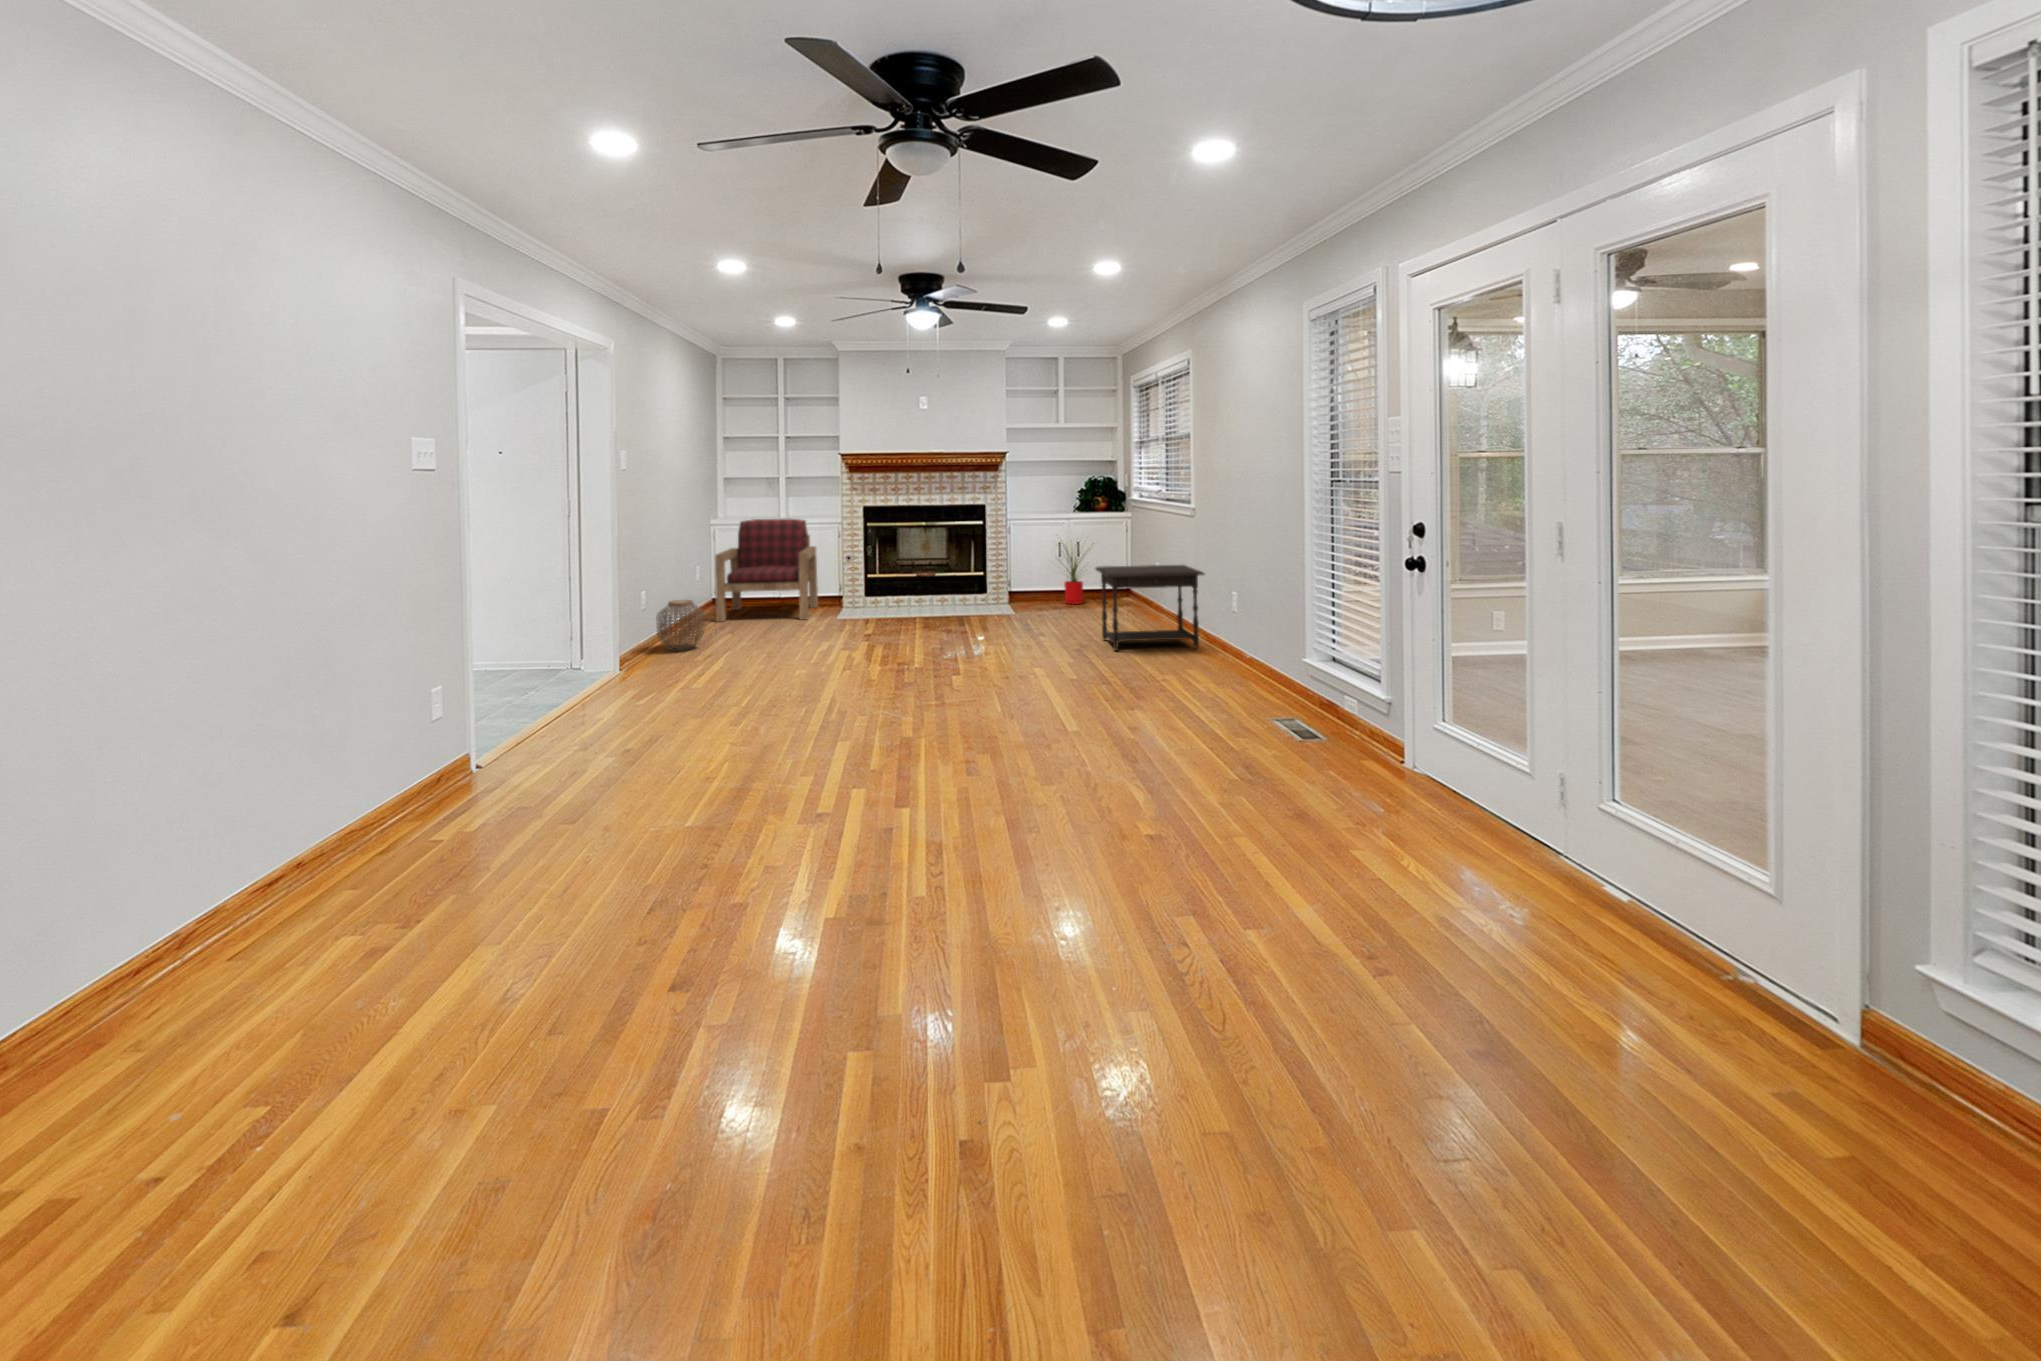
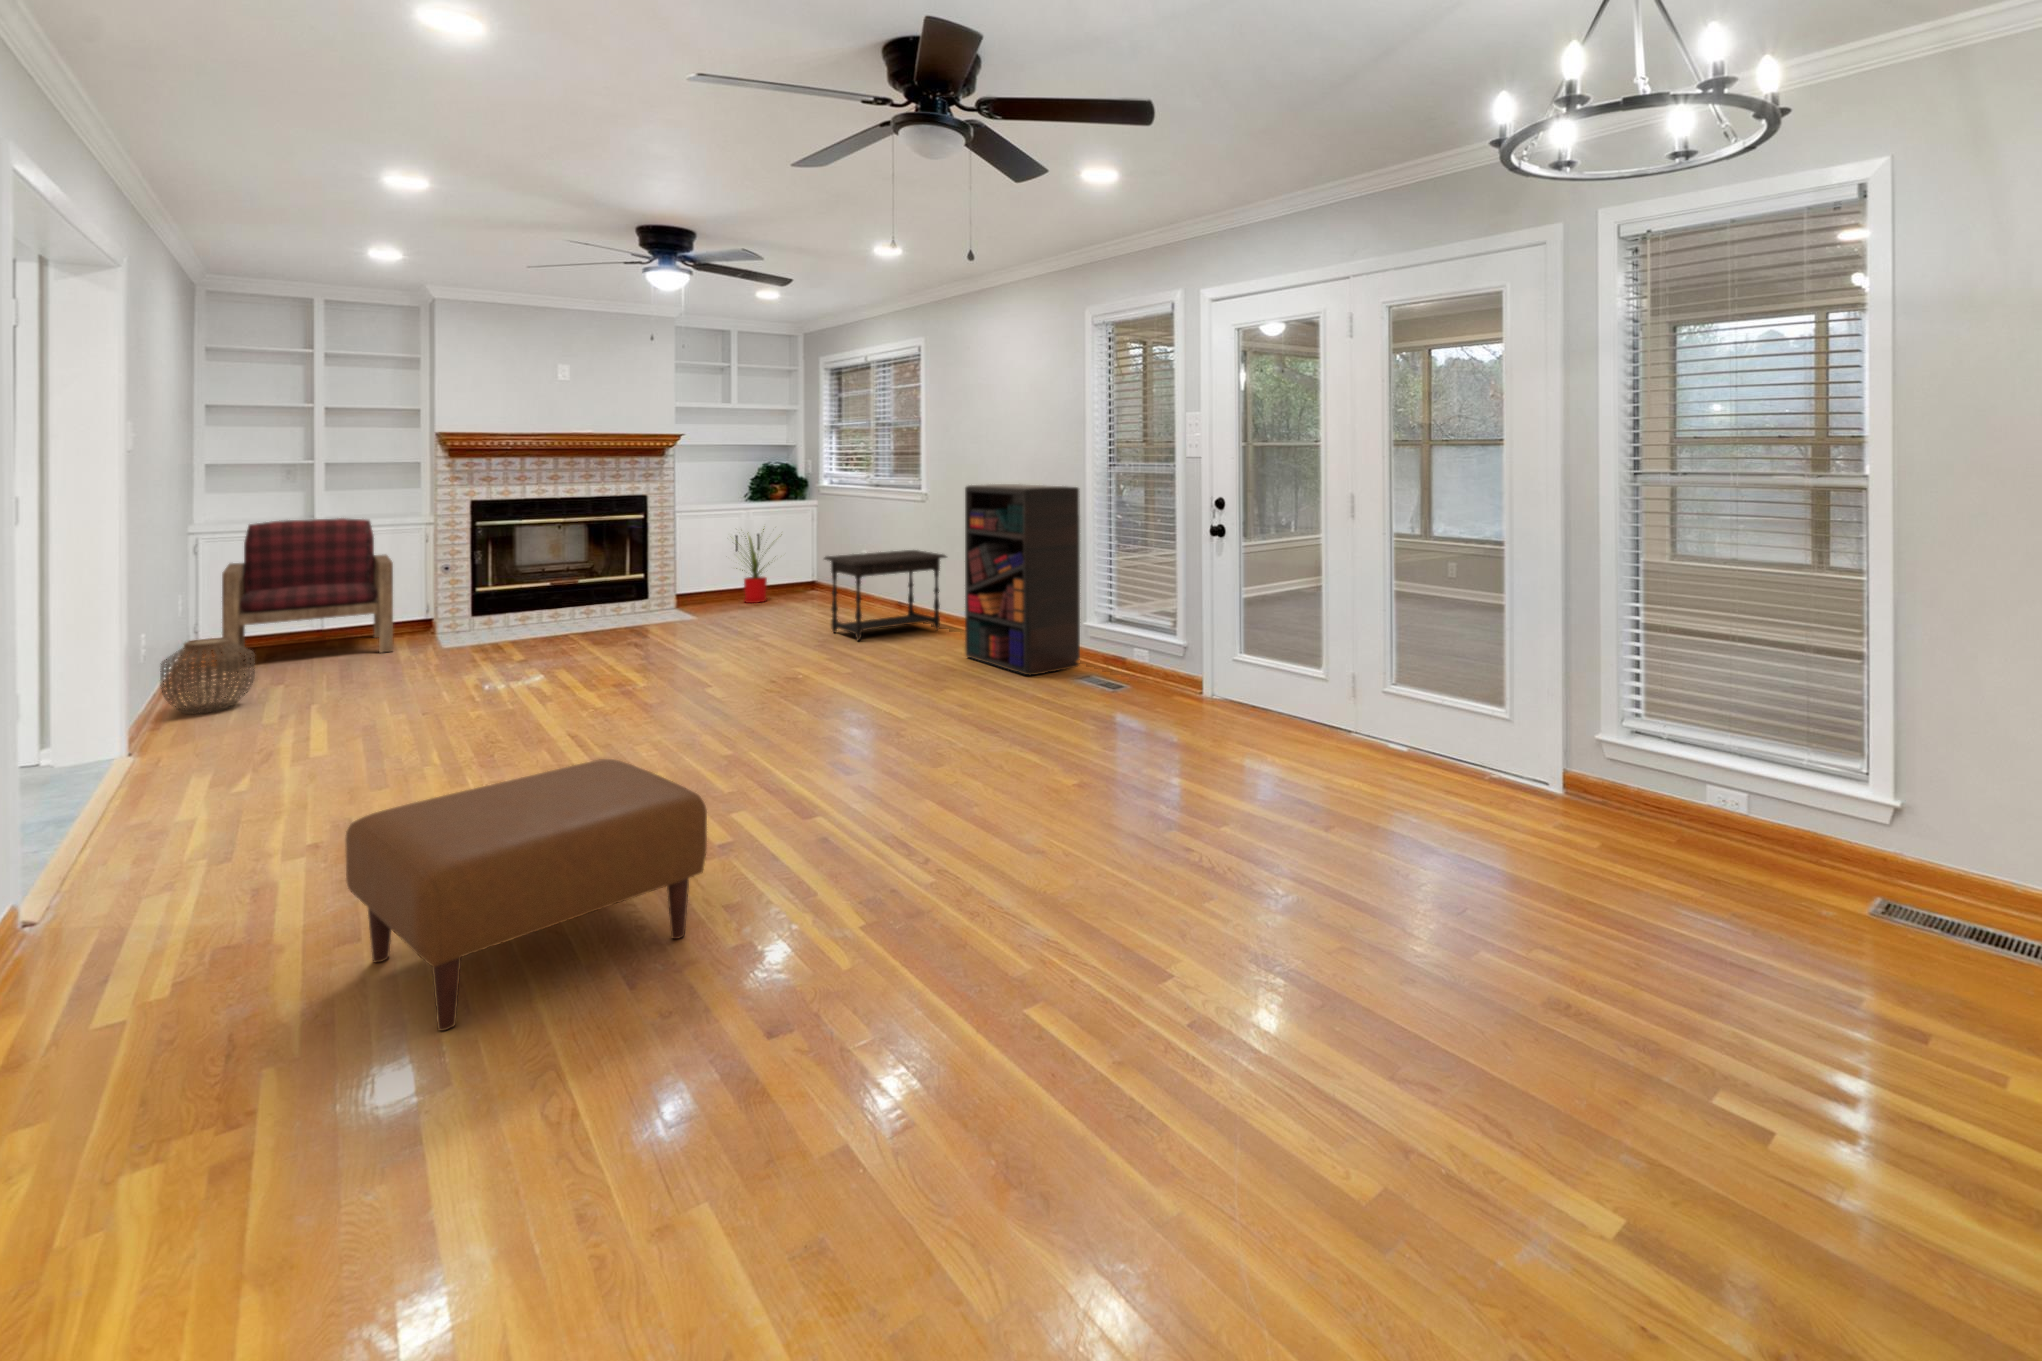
bookshelf: none [1190,501,1300,711] -> present [965,484,1080,676]
ottoman: none [488,732,723,928] -> present [345,759,707,1031]

